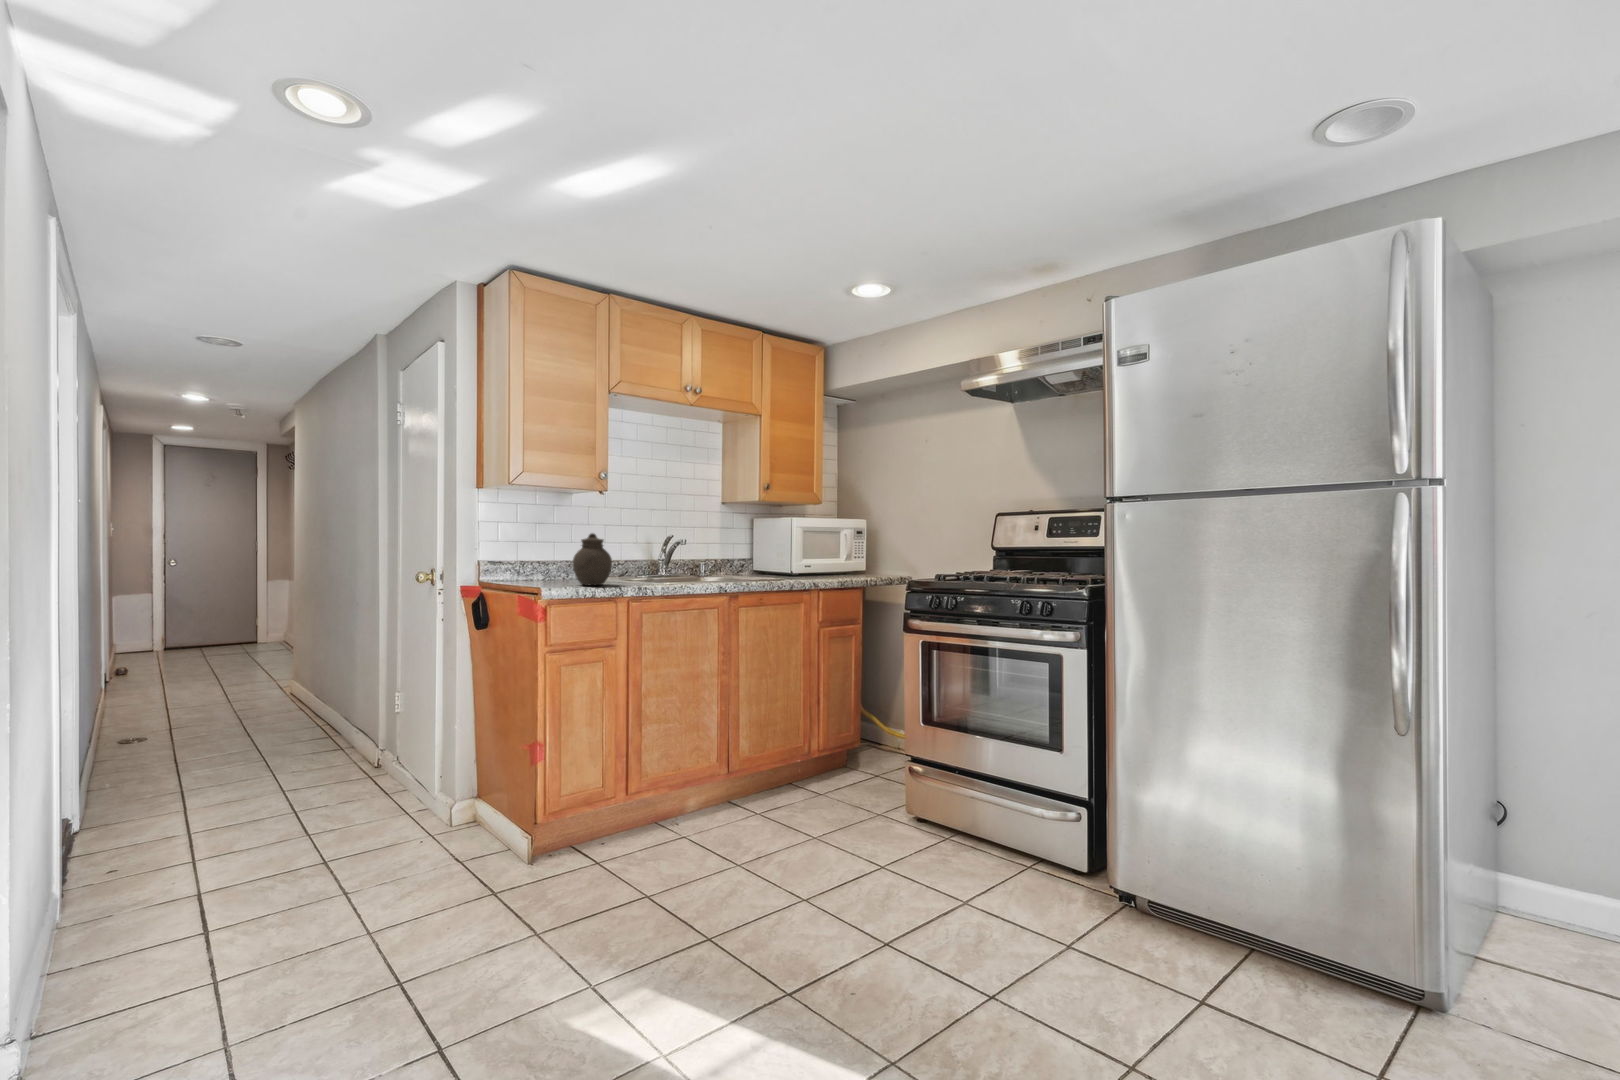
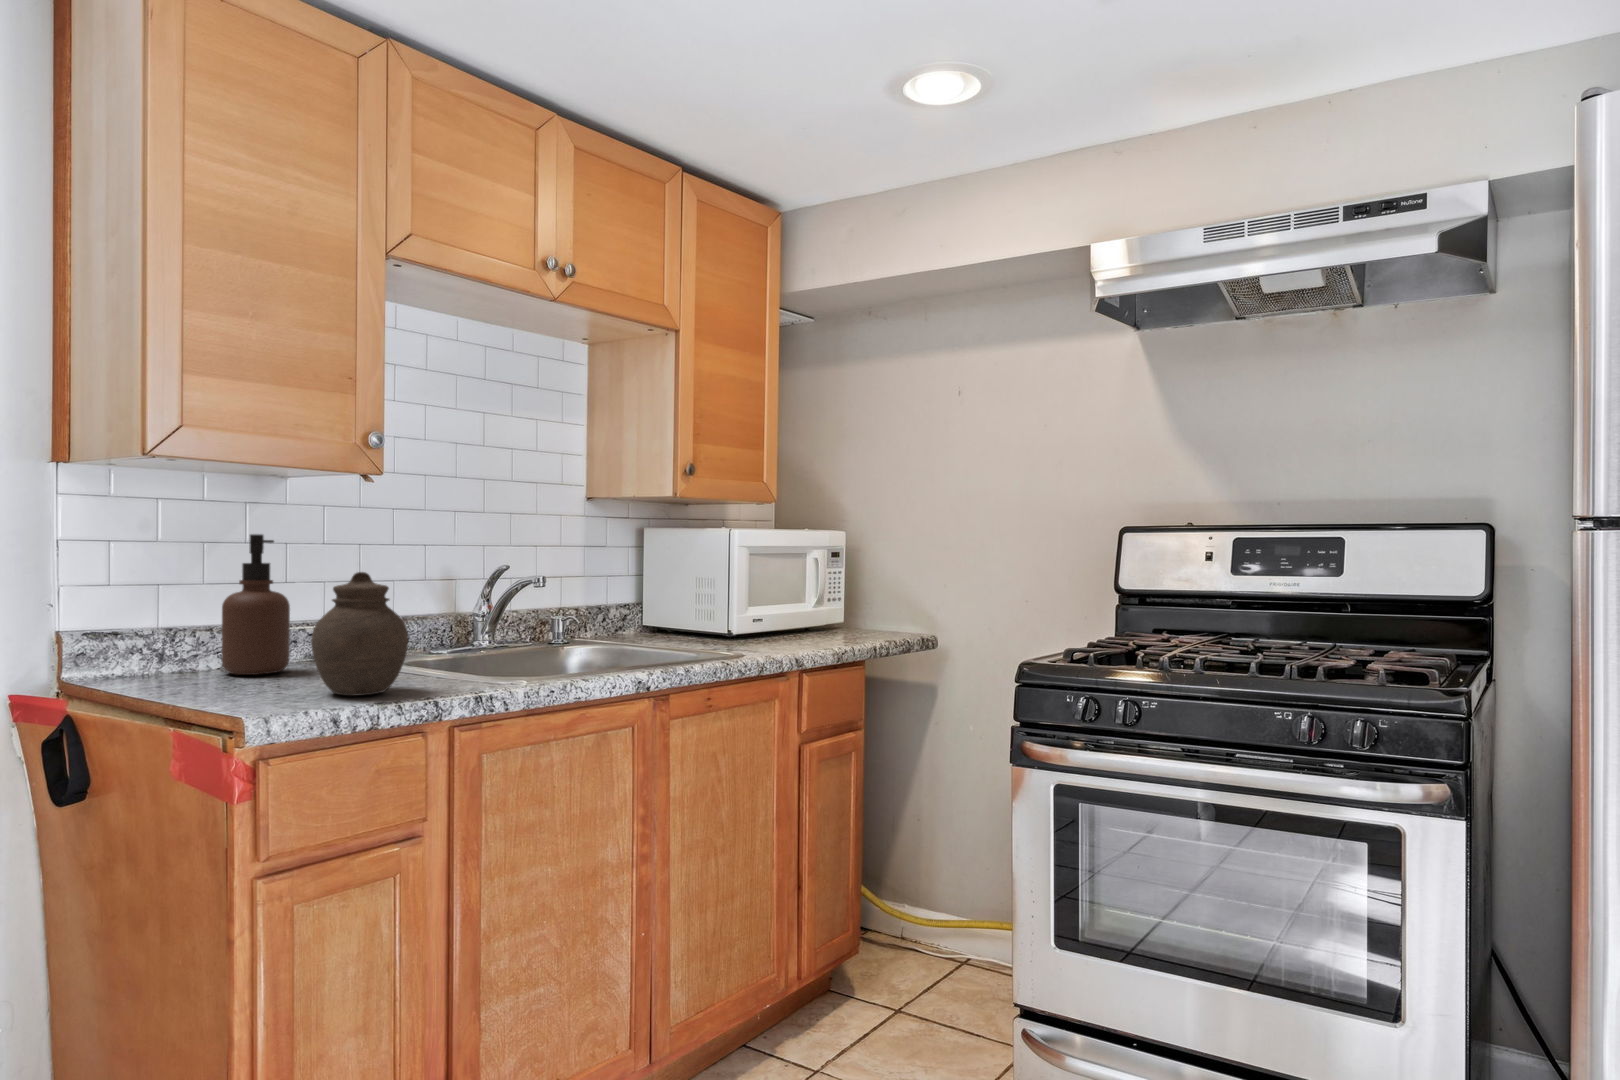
soap dispenser: none [541,519,568,580] -> present [222,534,290,675]

